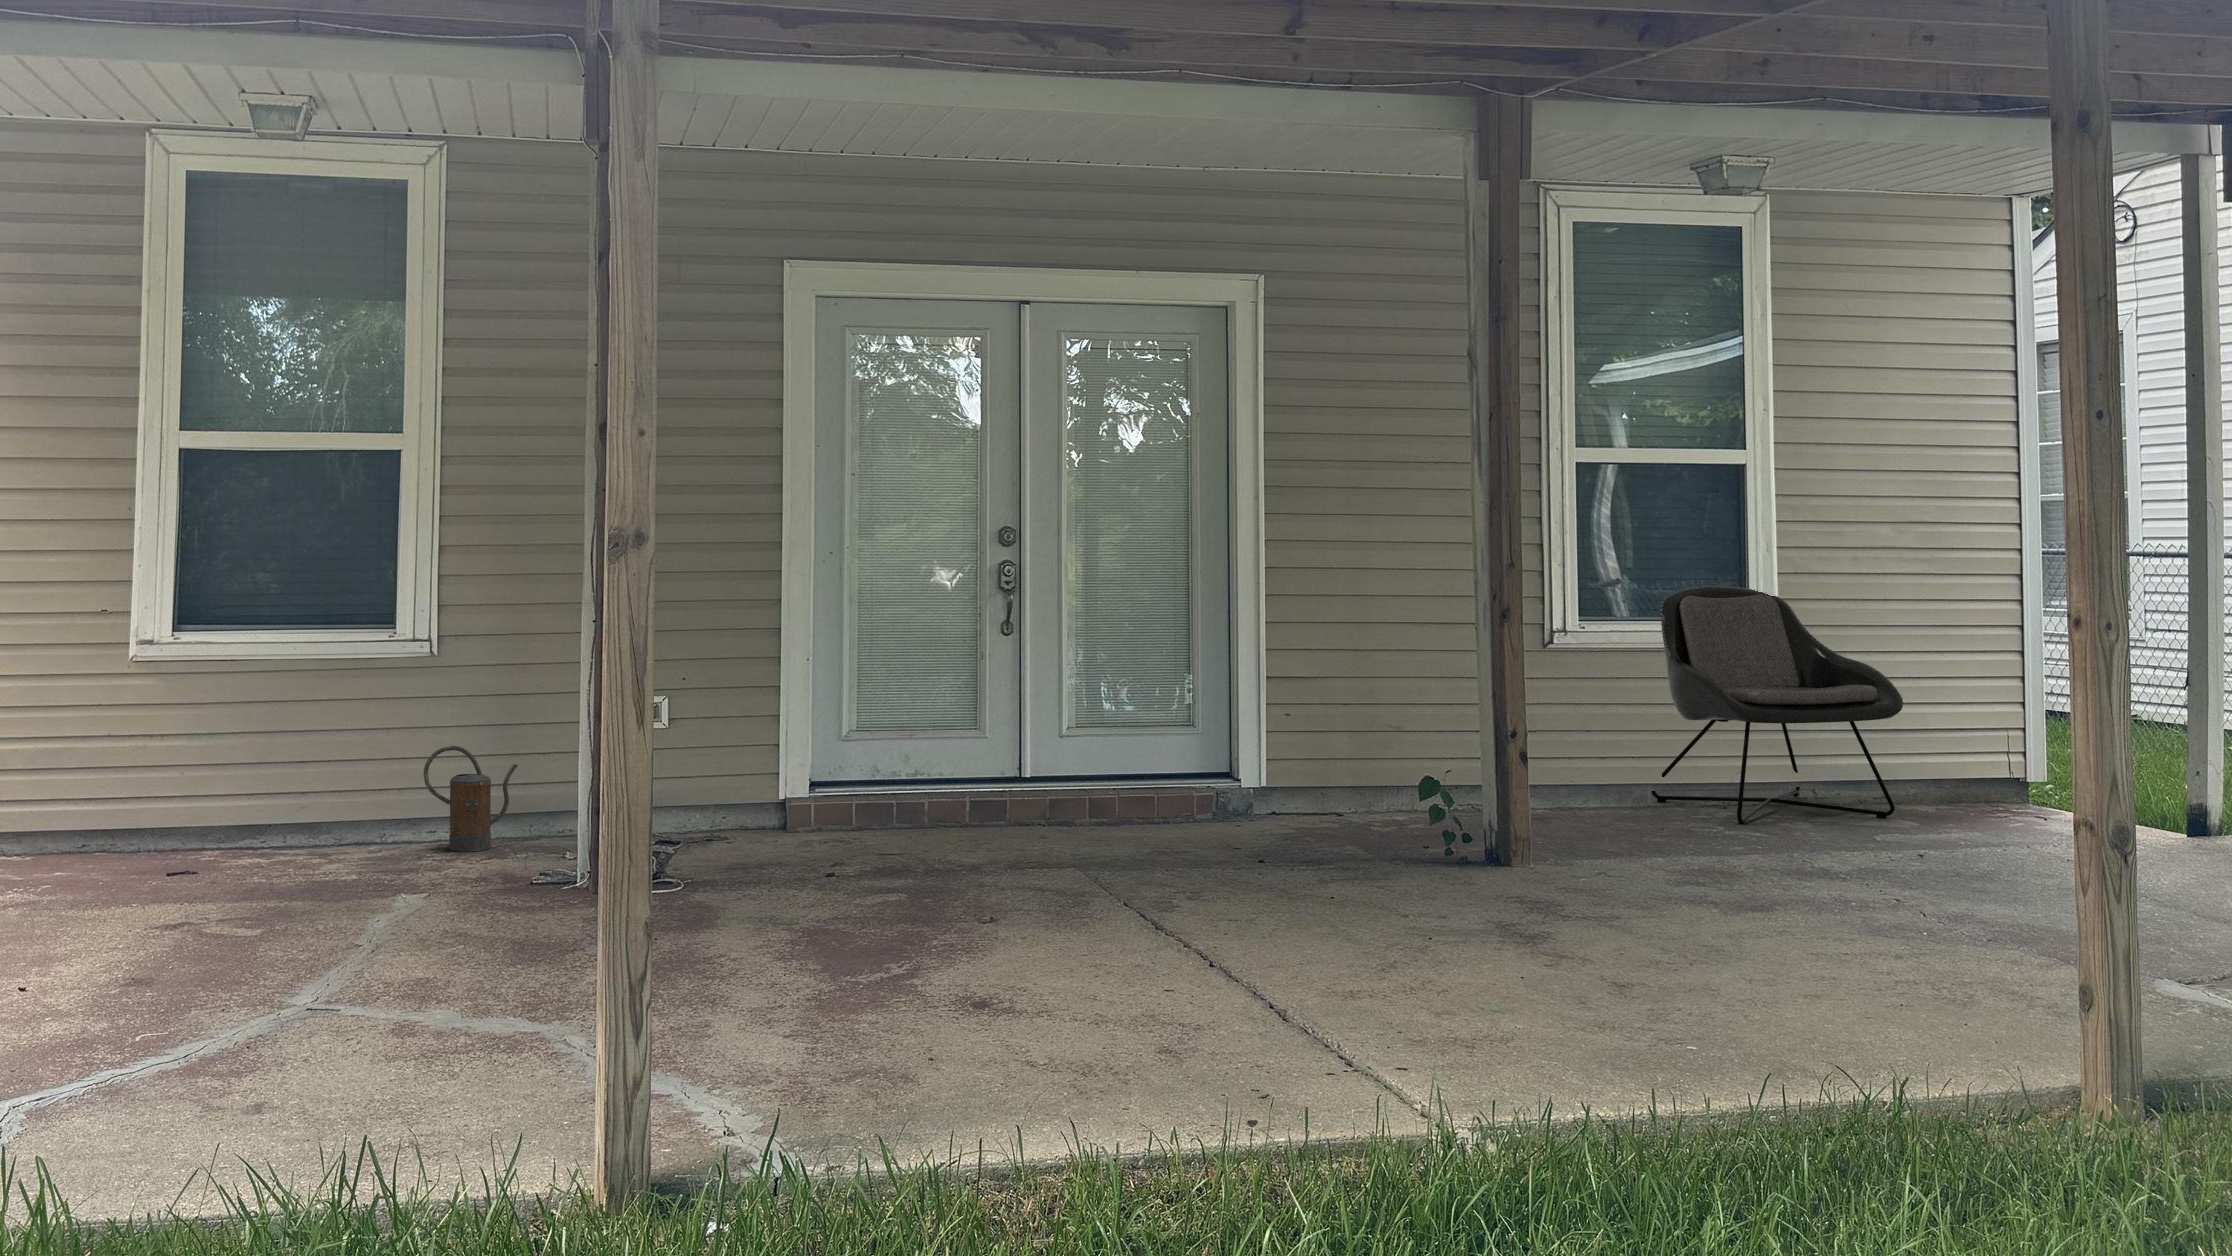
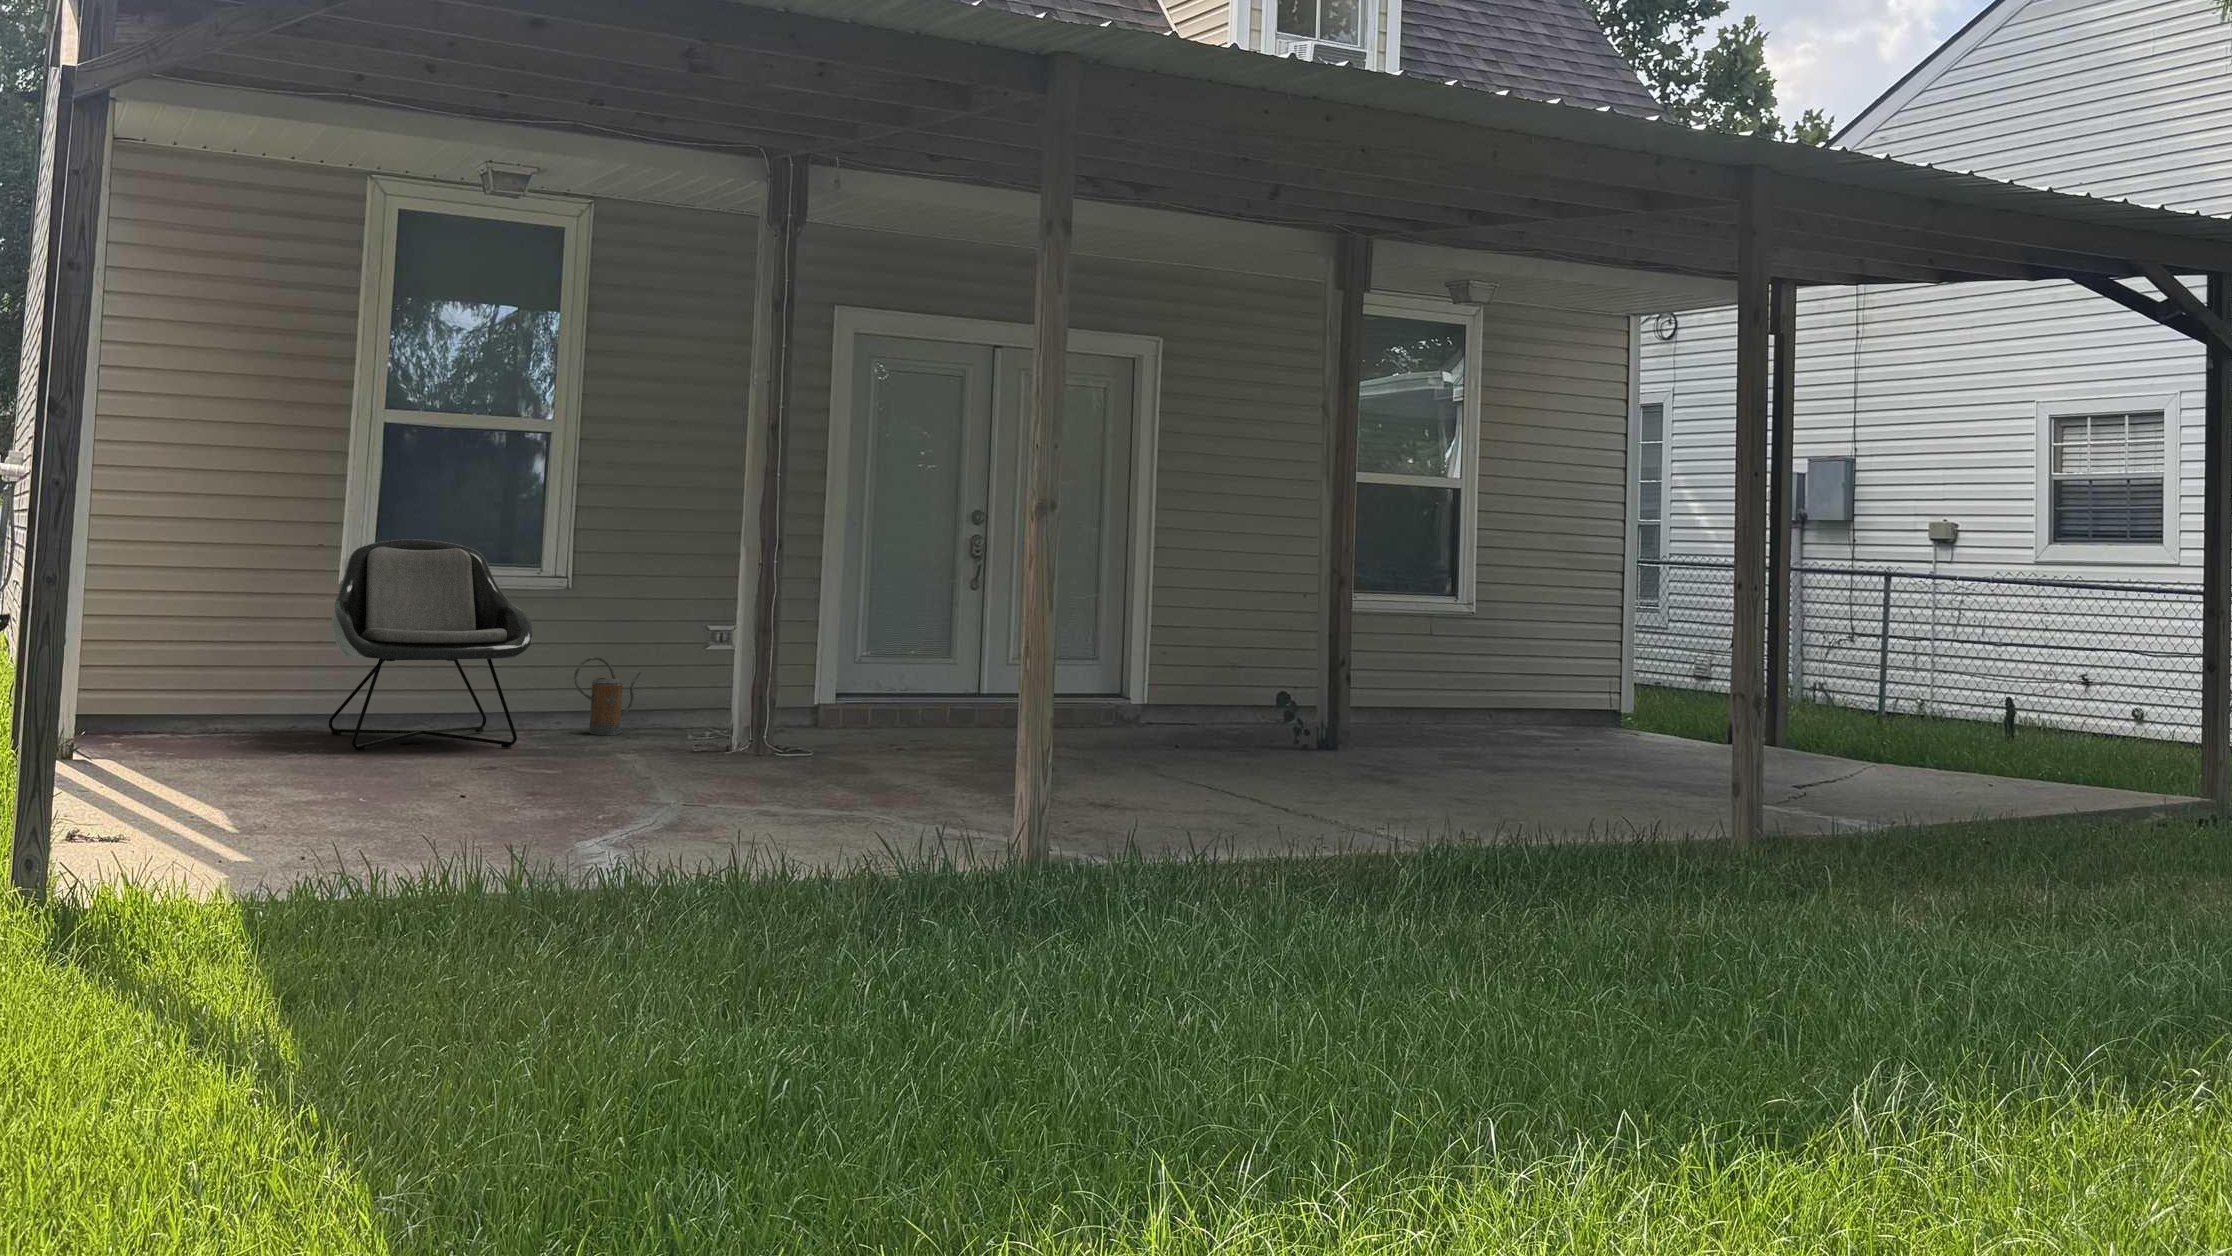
lounge chair: present [1651,586,1903,825] -> present [328,539,532,751]

